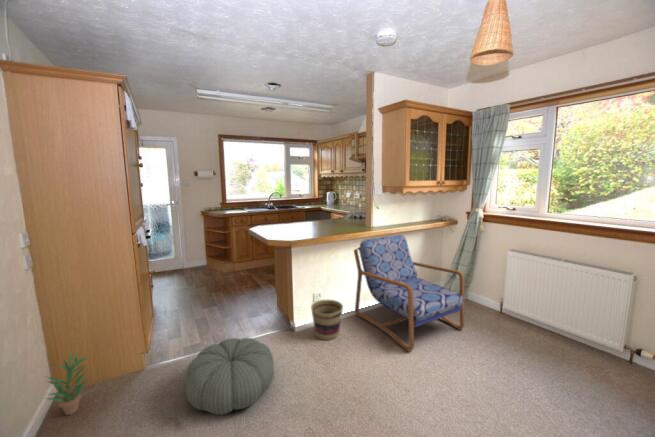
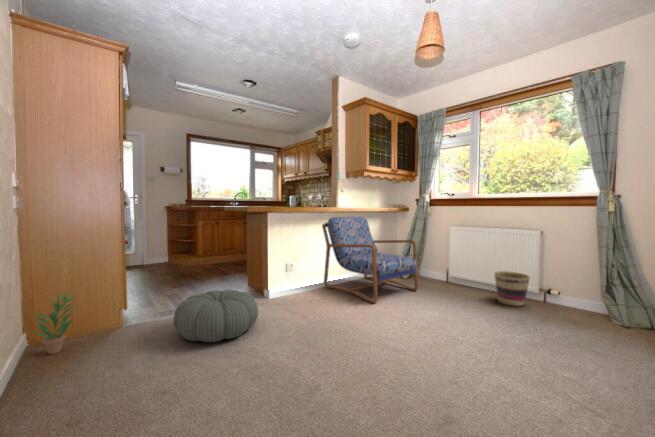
basket: present [311,300,343,340] -> present [495,271,530,306]

